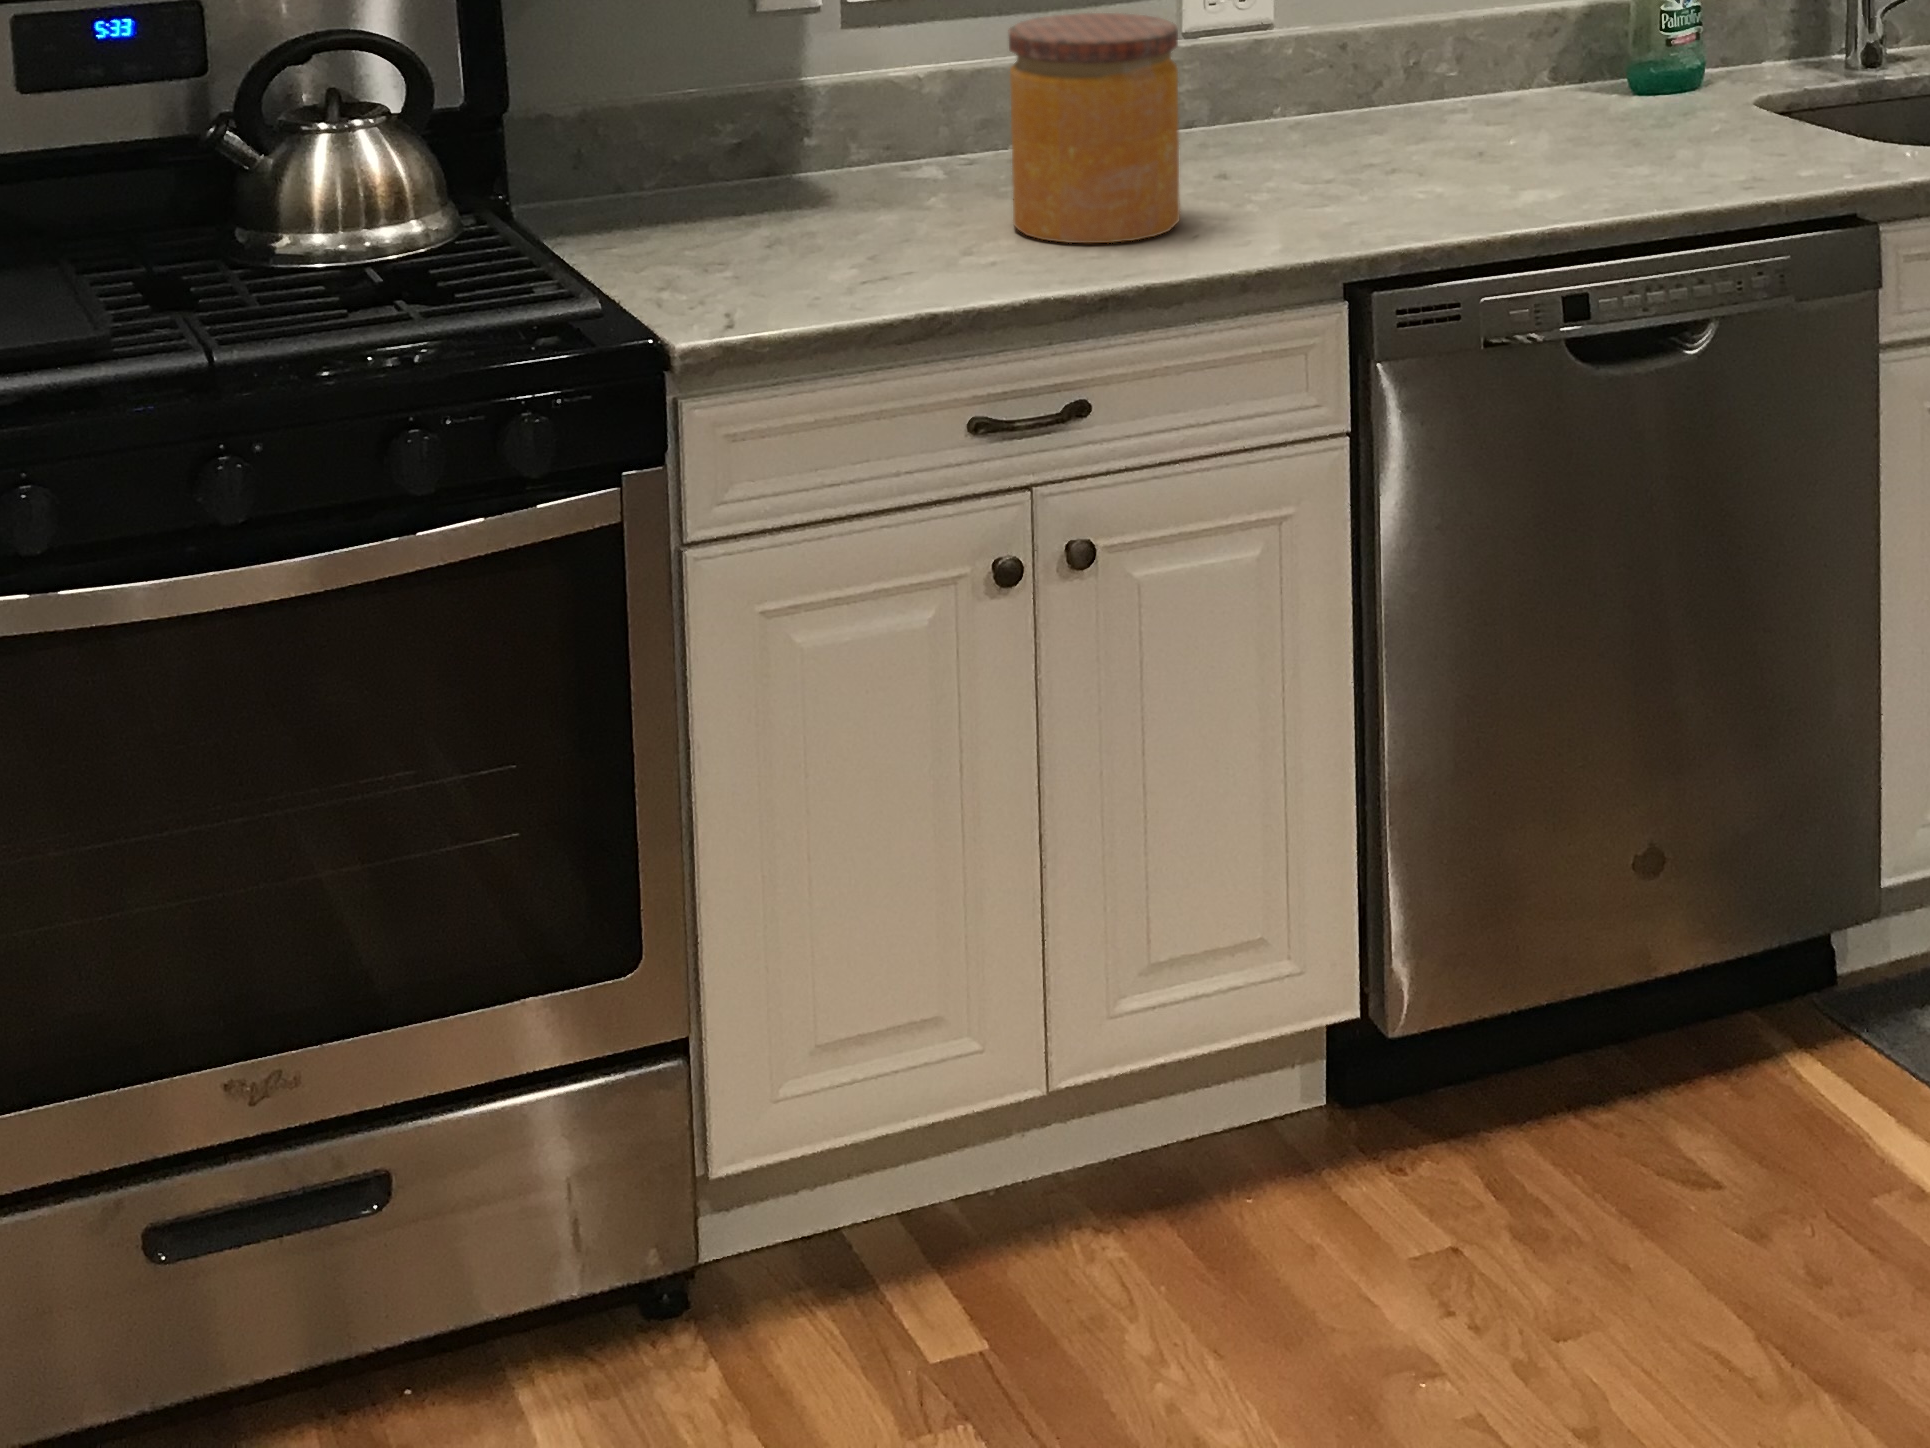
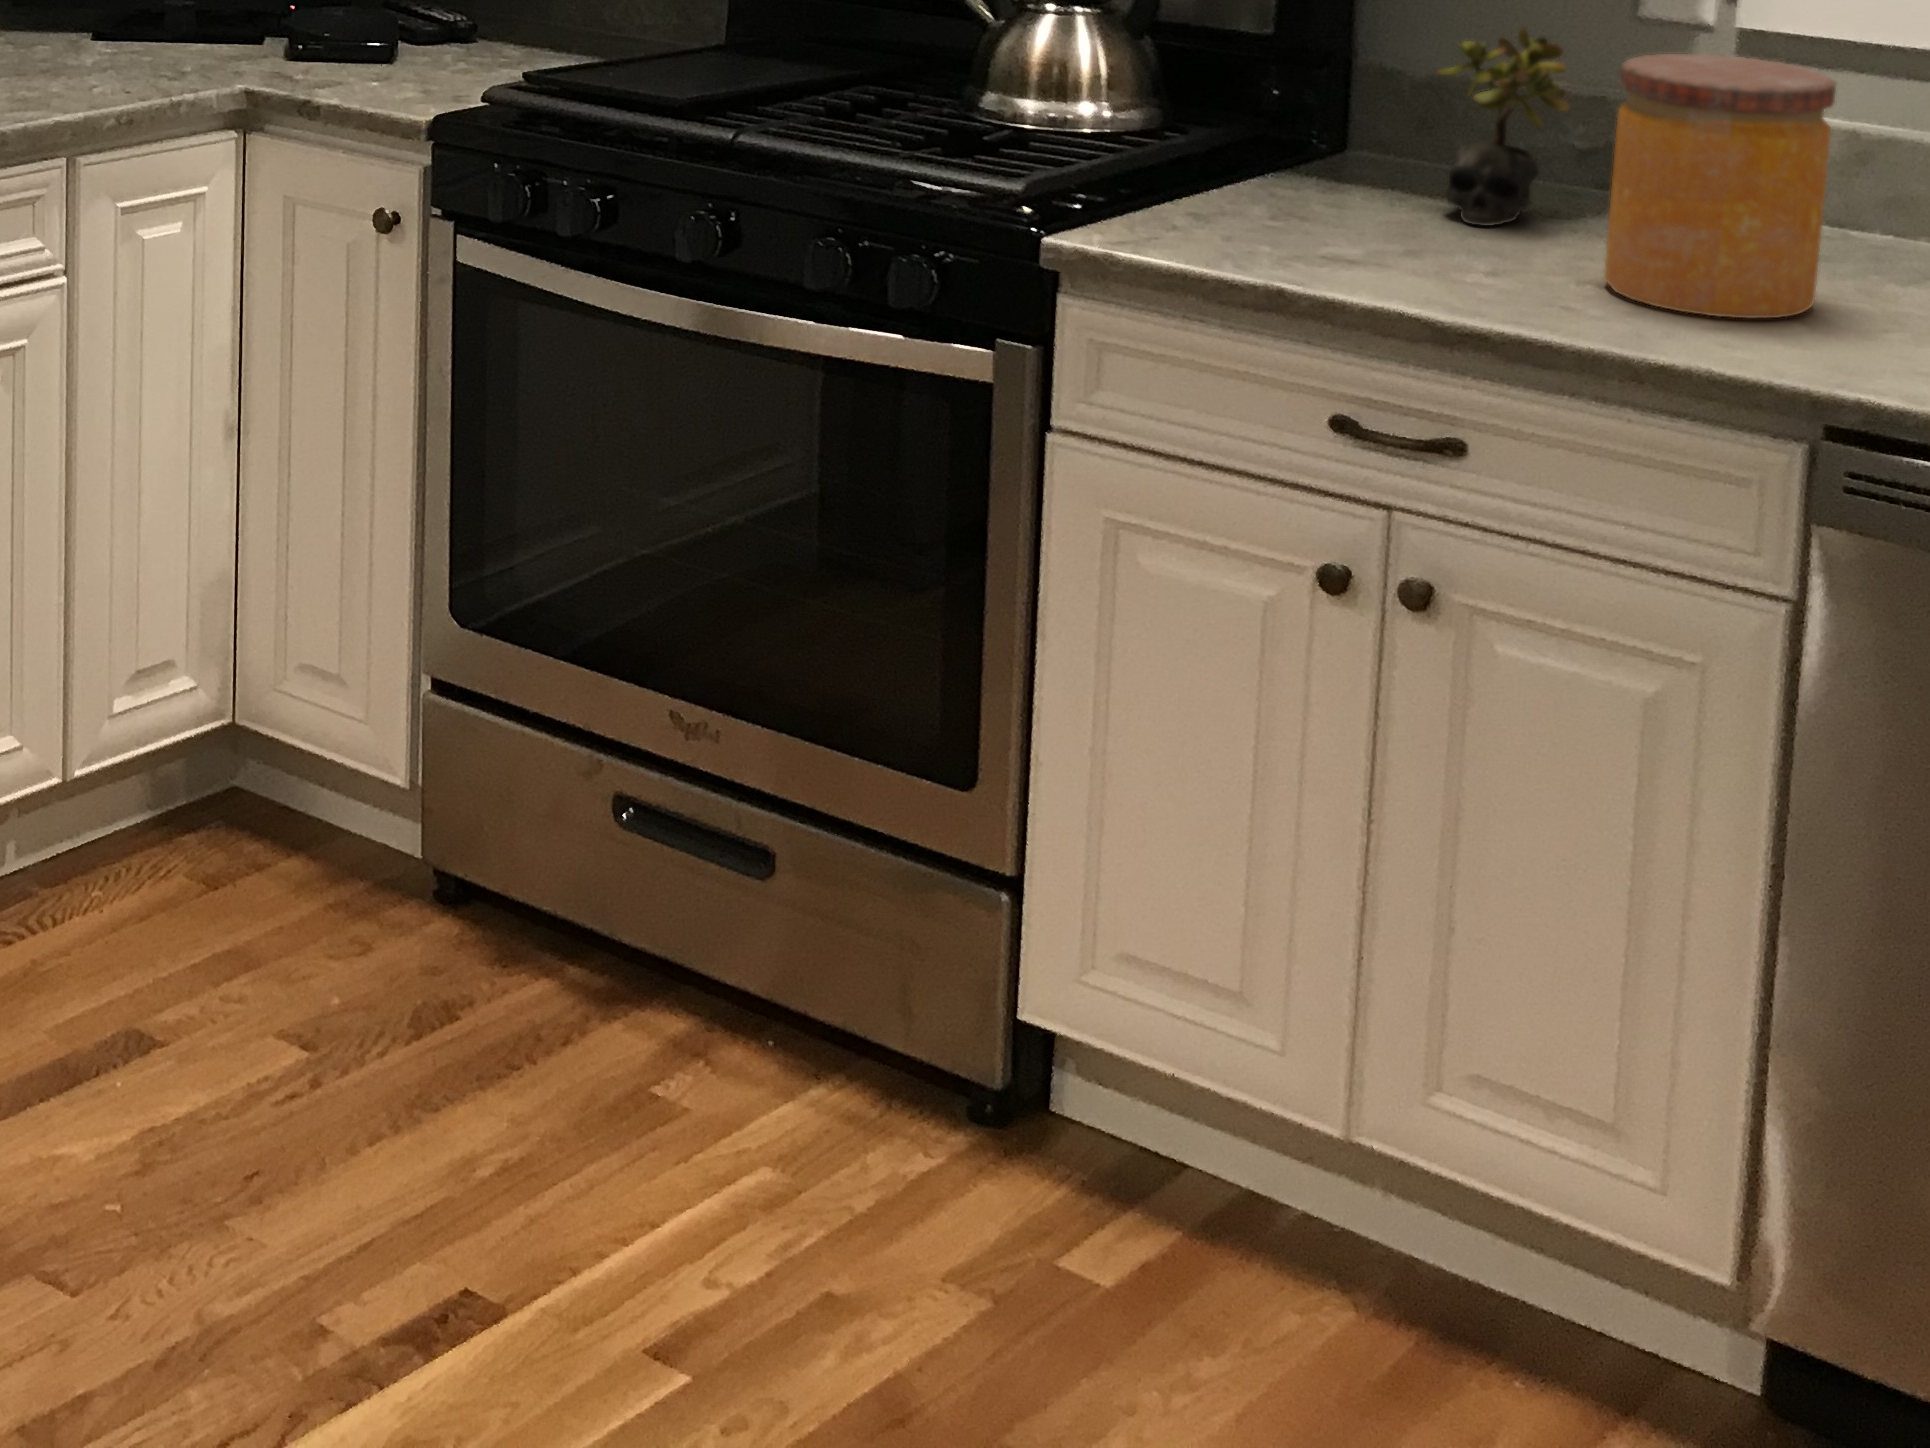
succulent plant: none [746,37,873,232] -> present [1438,27,1569,226]

